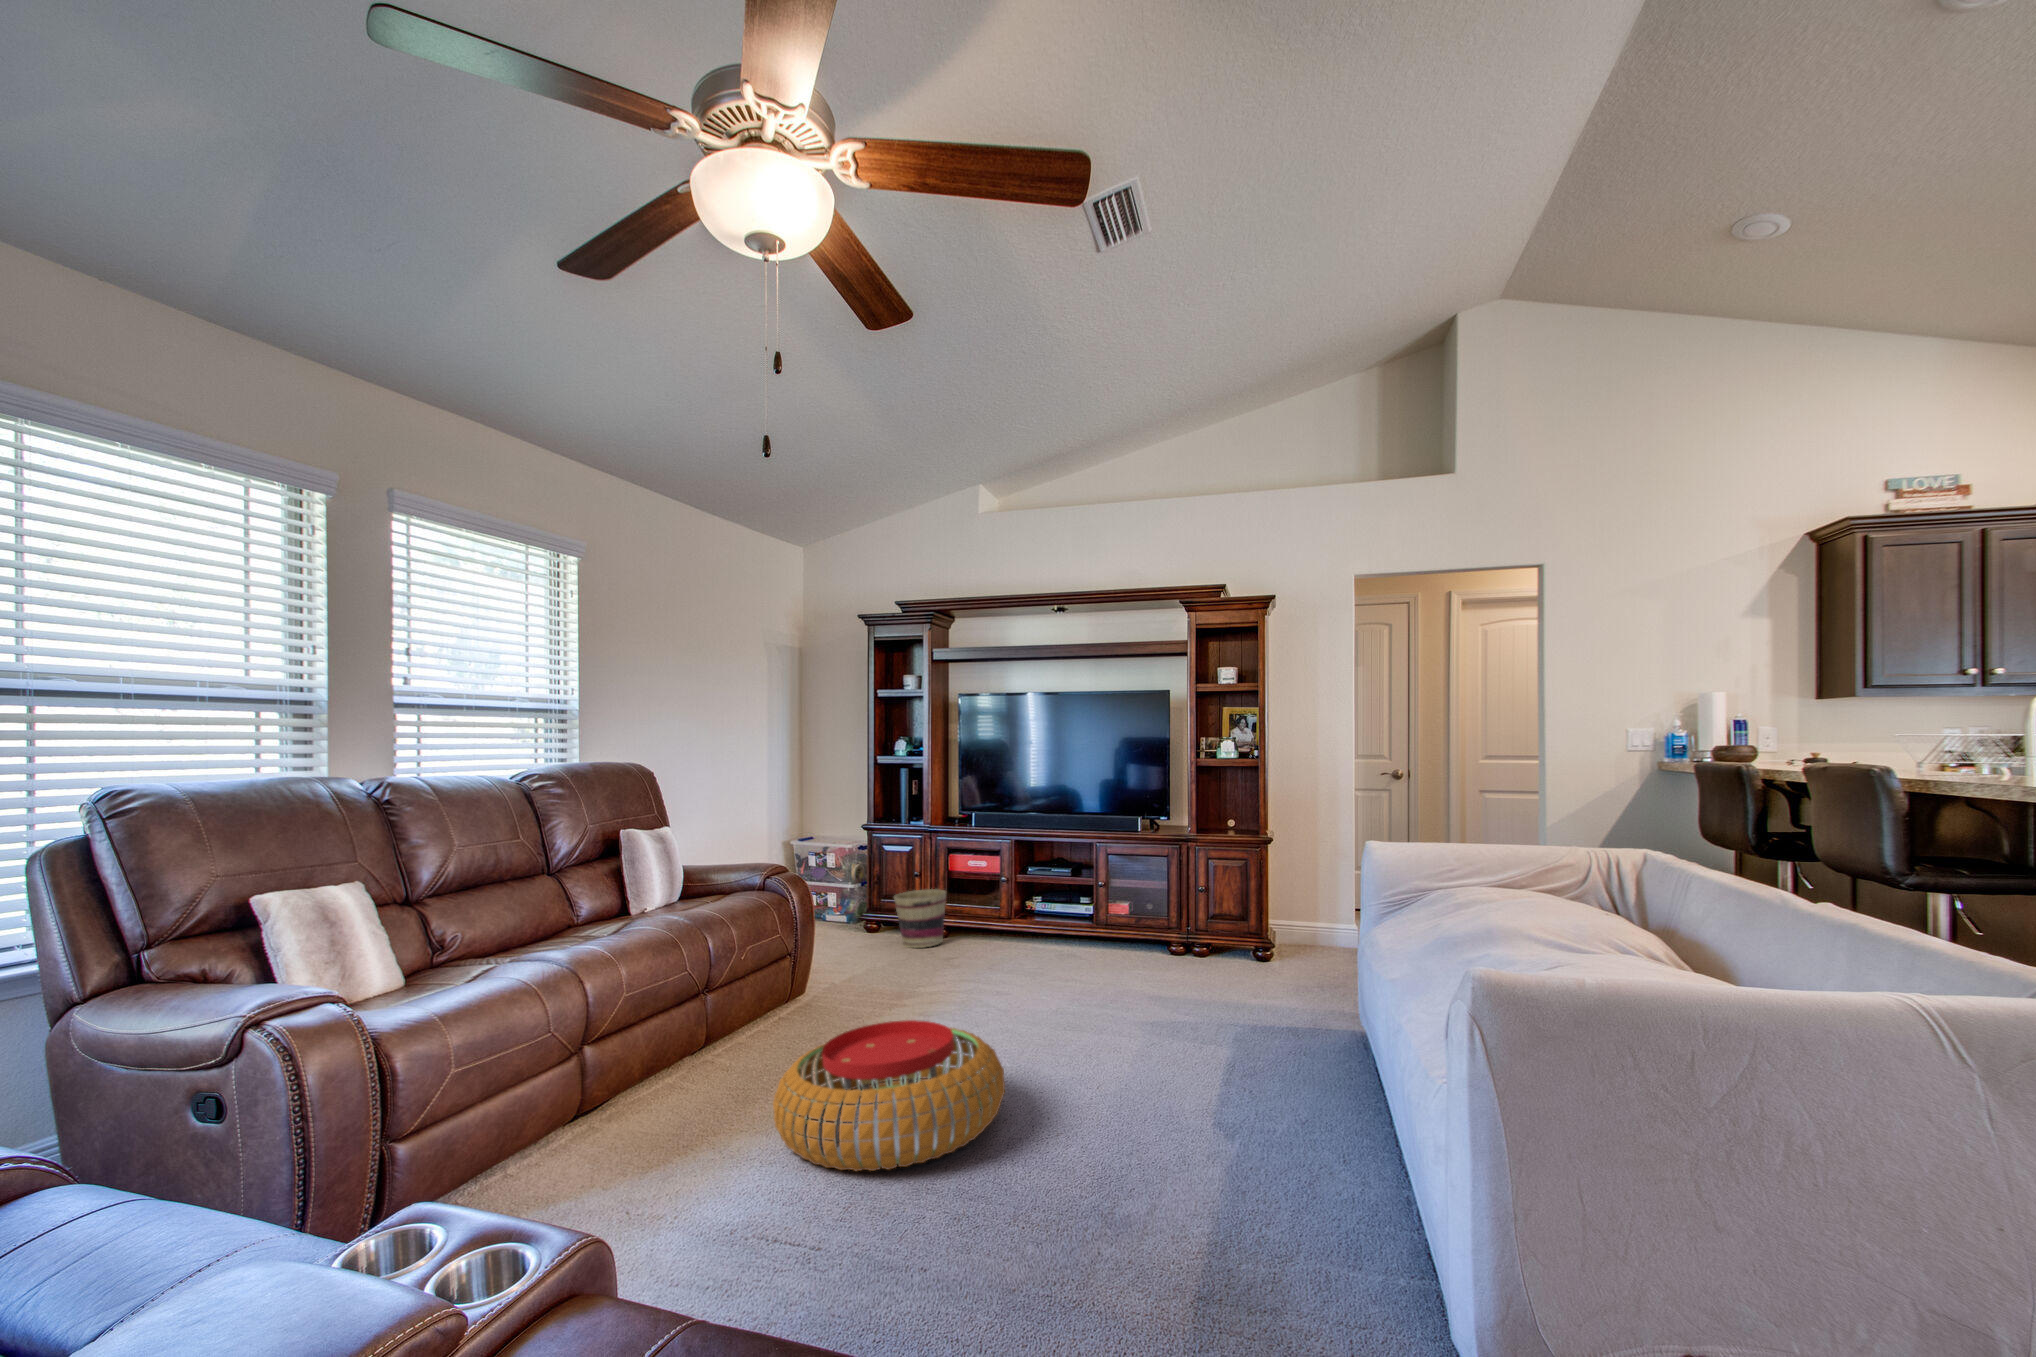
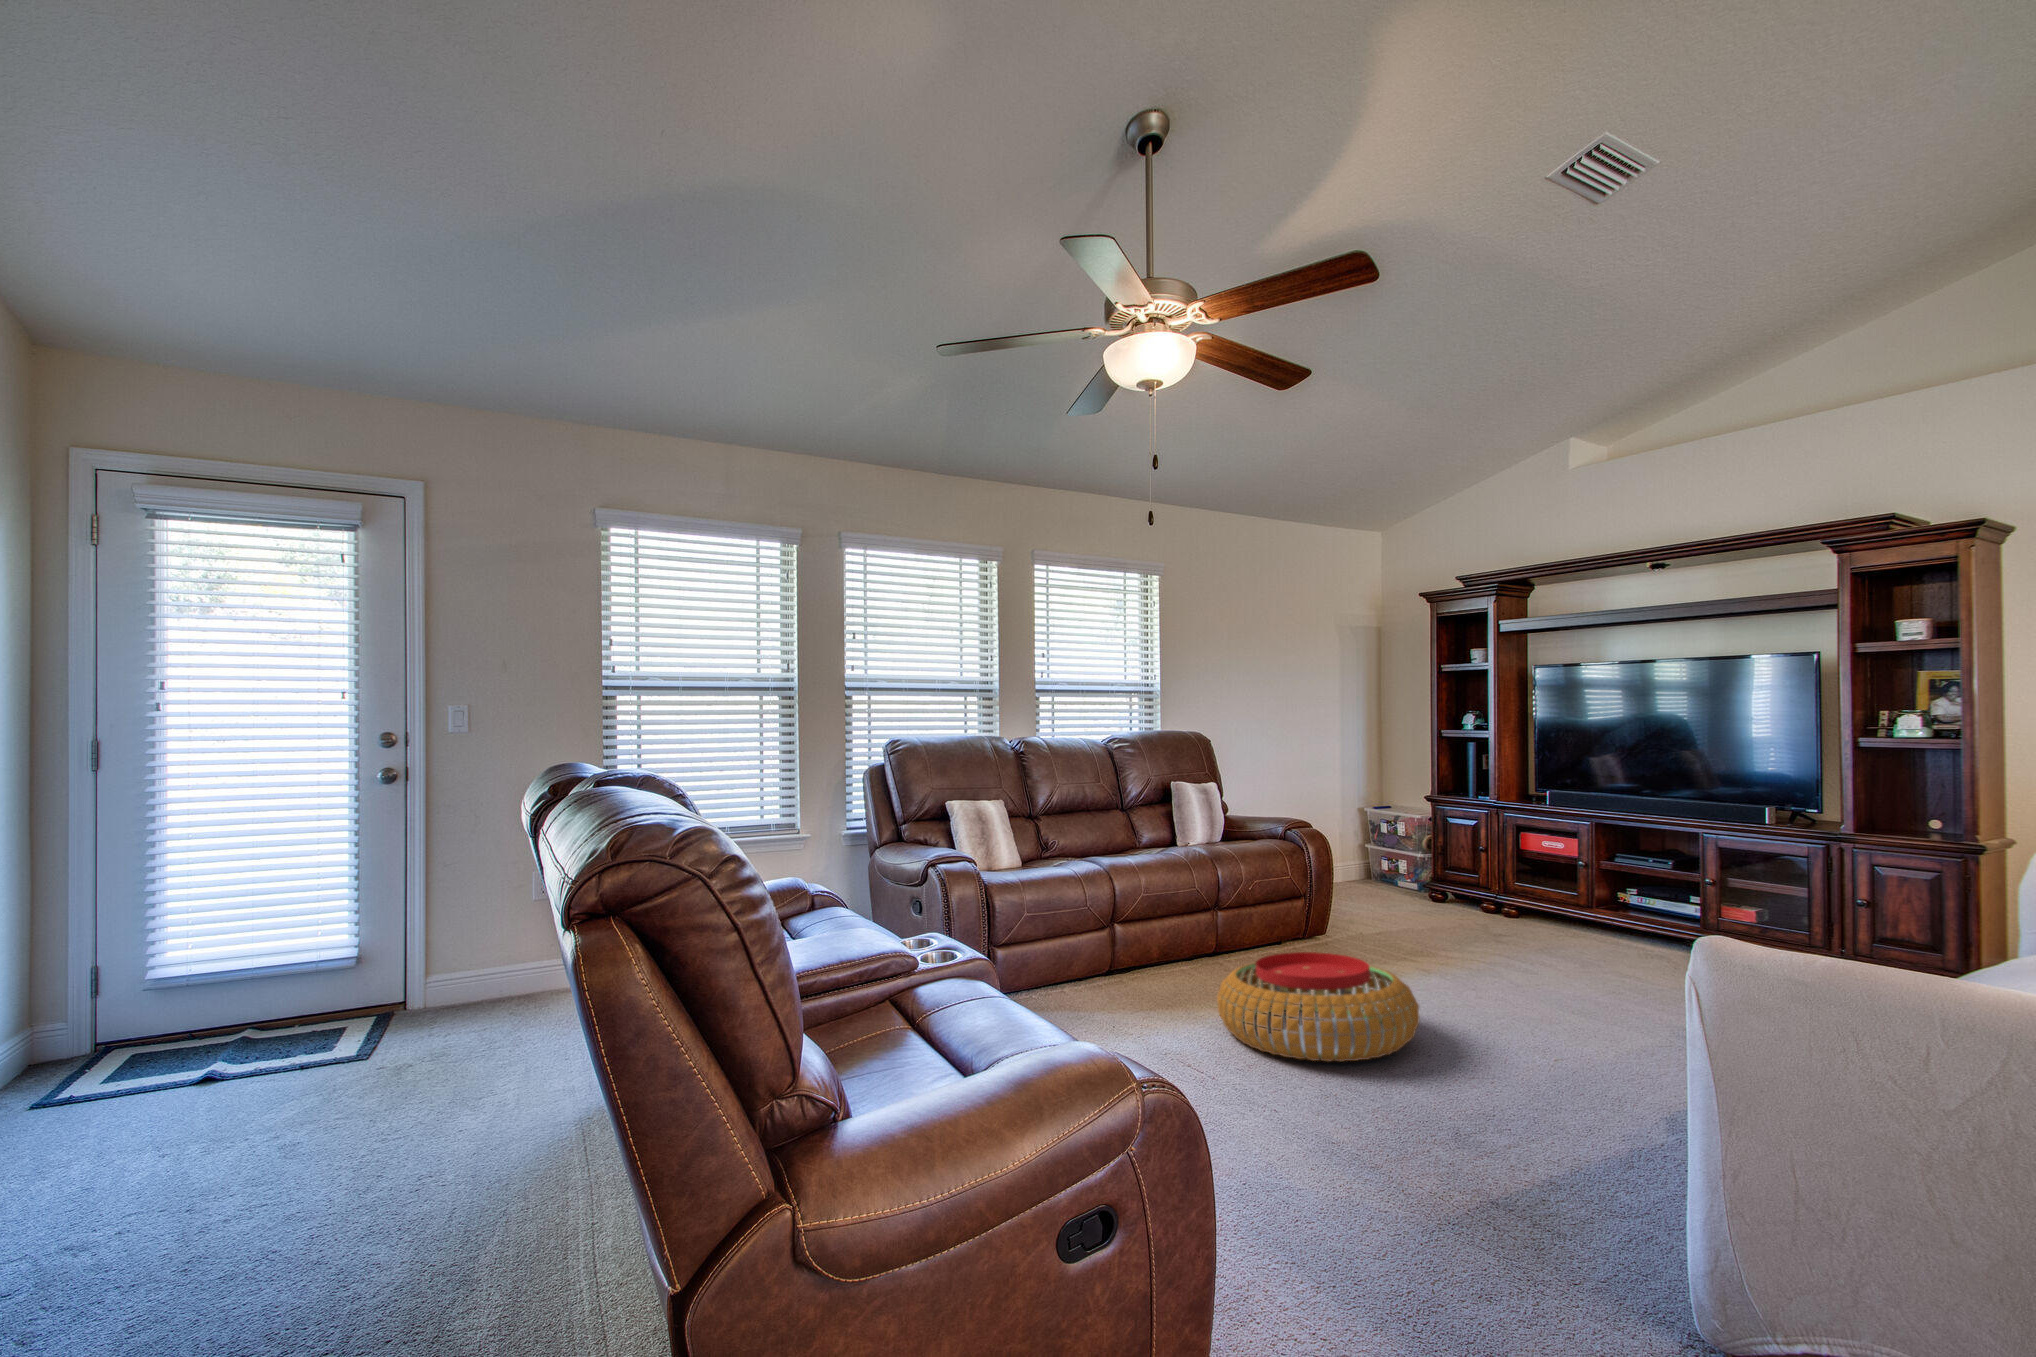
basket: present [894,889,946,948] -> none [1447,865,1507,922]

